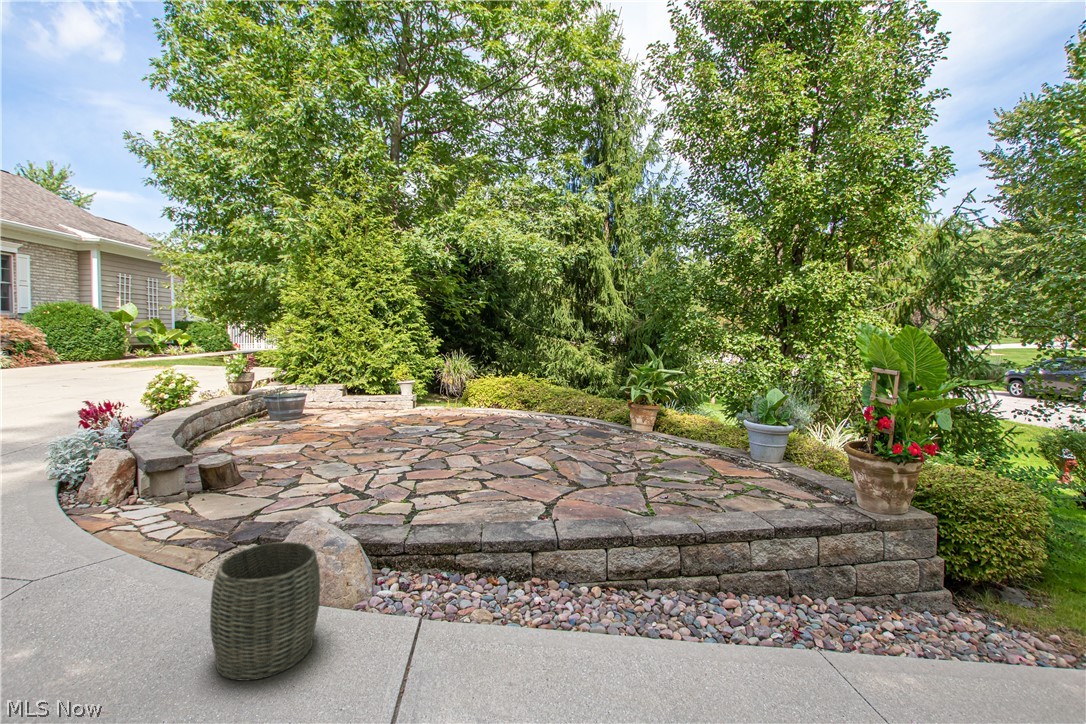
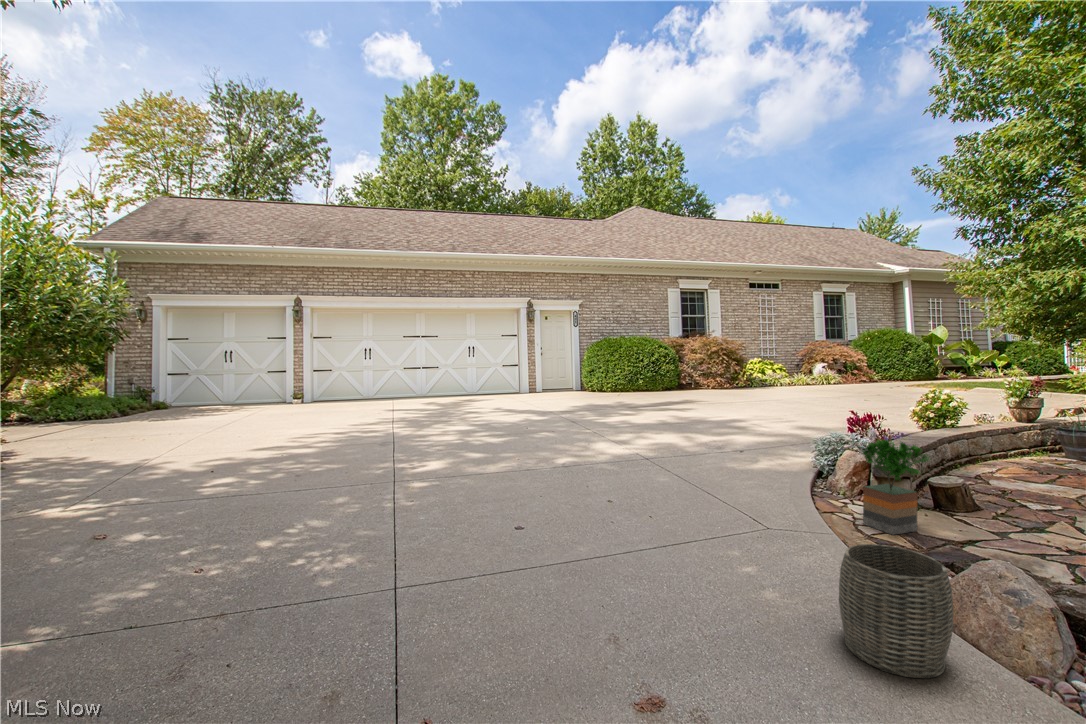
potted tree: none [149,432,223,531] -> present [863,440,929,535]

